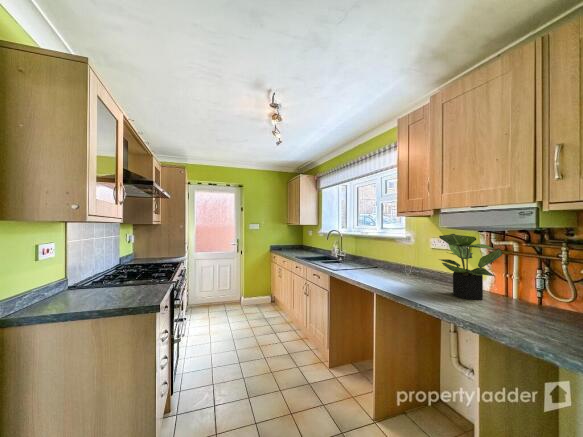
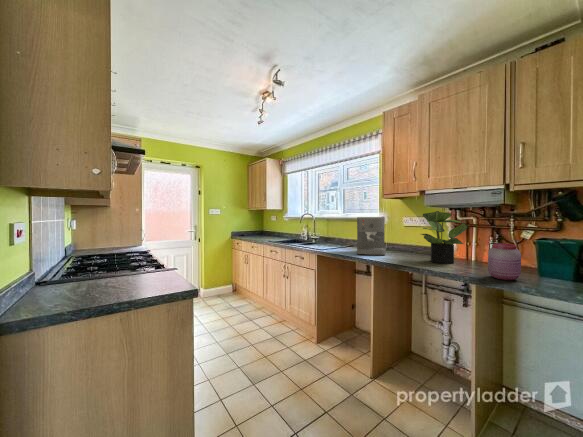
coffee maker: none [371,236,407,281] -> present [357,217,386,255]
jar: none [513,281,562,335] -> present [488,243,521,280]

